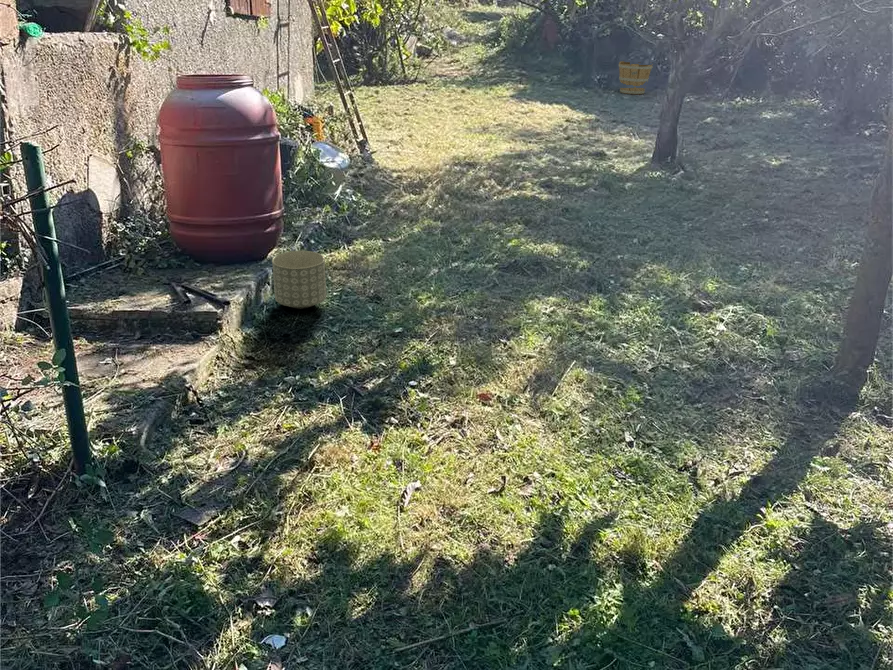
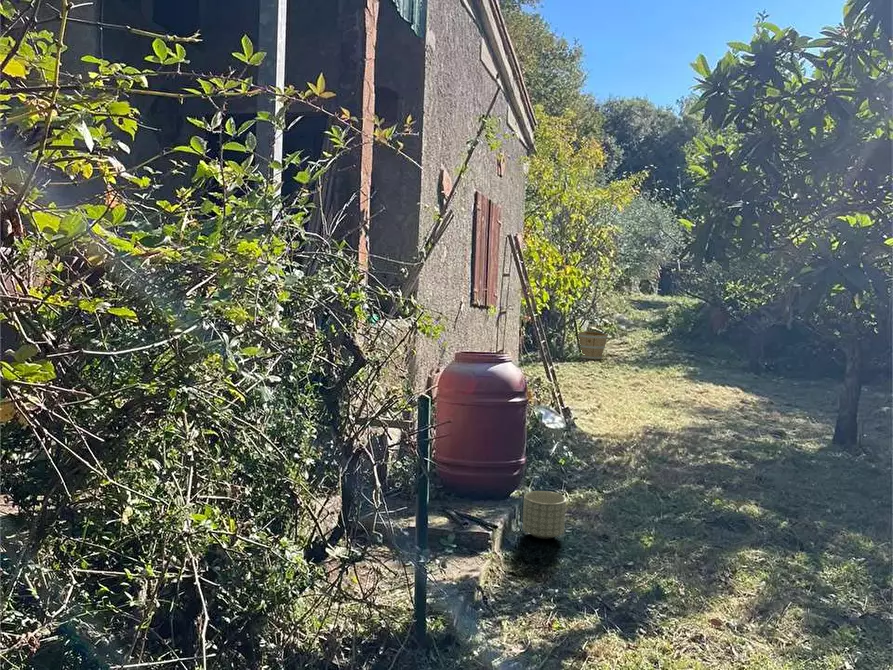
wooden bucket: present [619,61,653,94] -> present [577,331,608,359]

